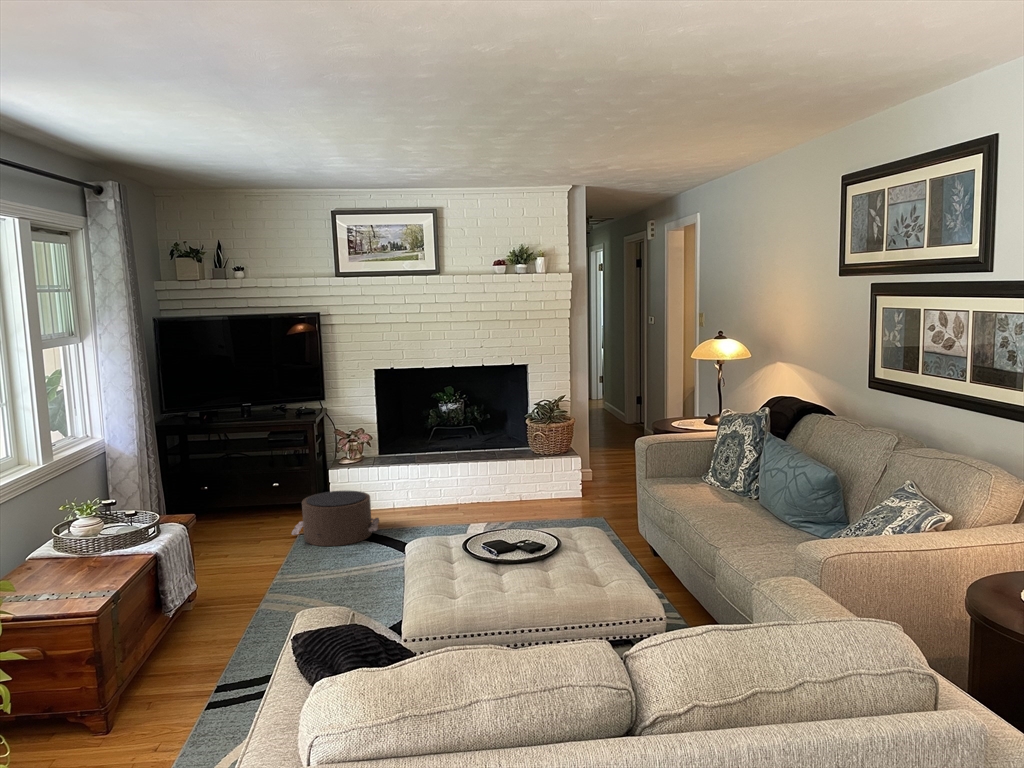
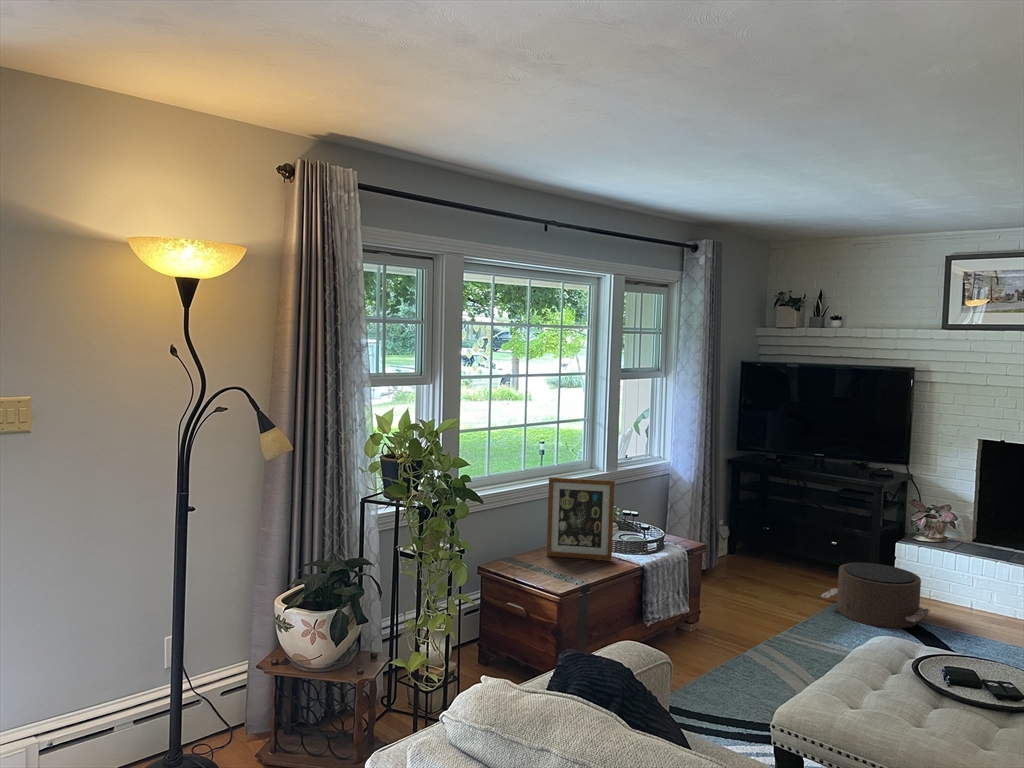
picture frame: none [20,466,119,578] -> present [547,477,614,560]

